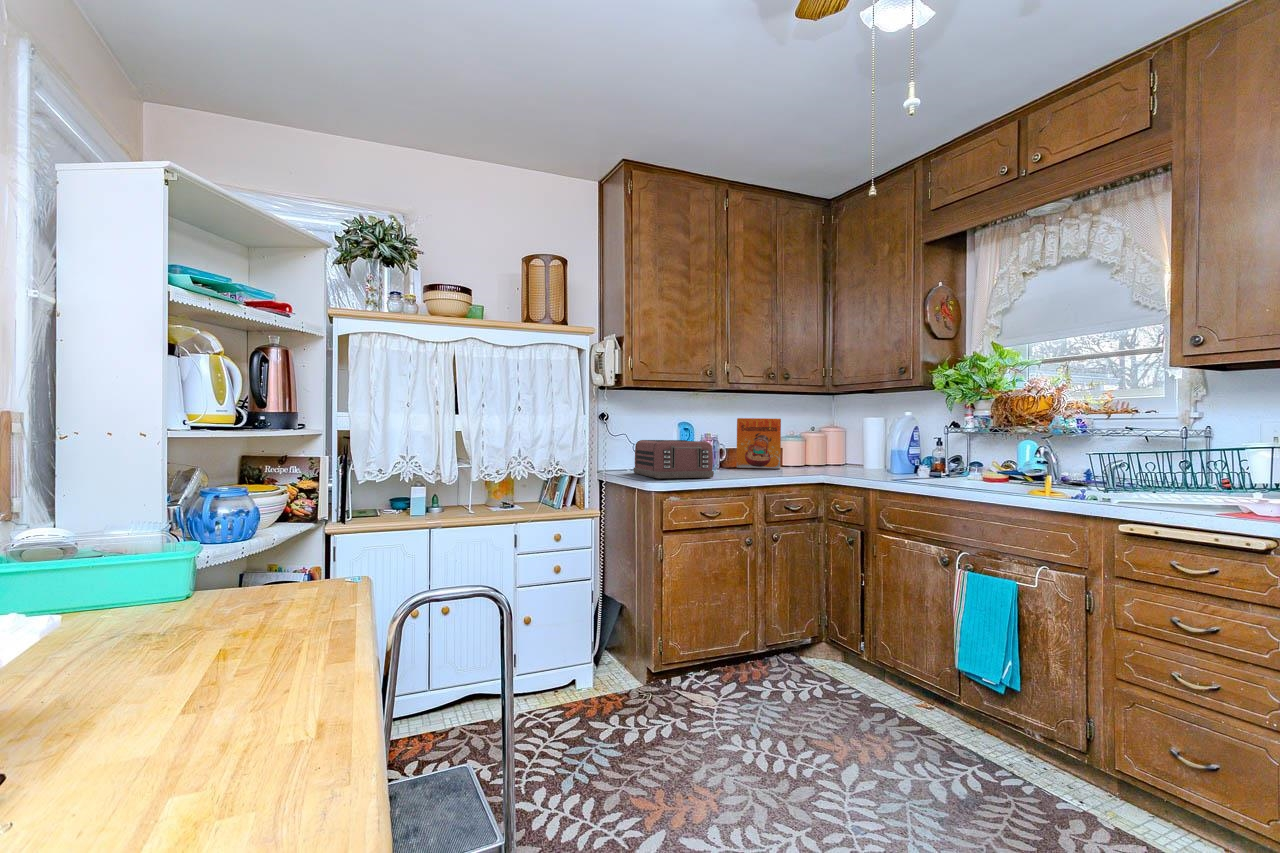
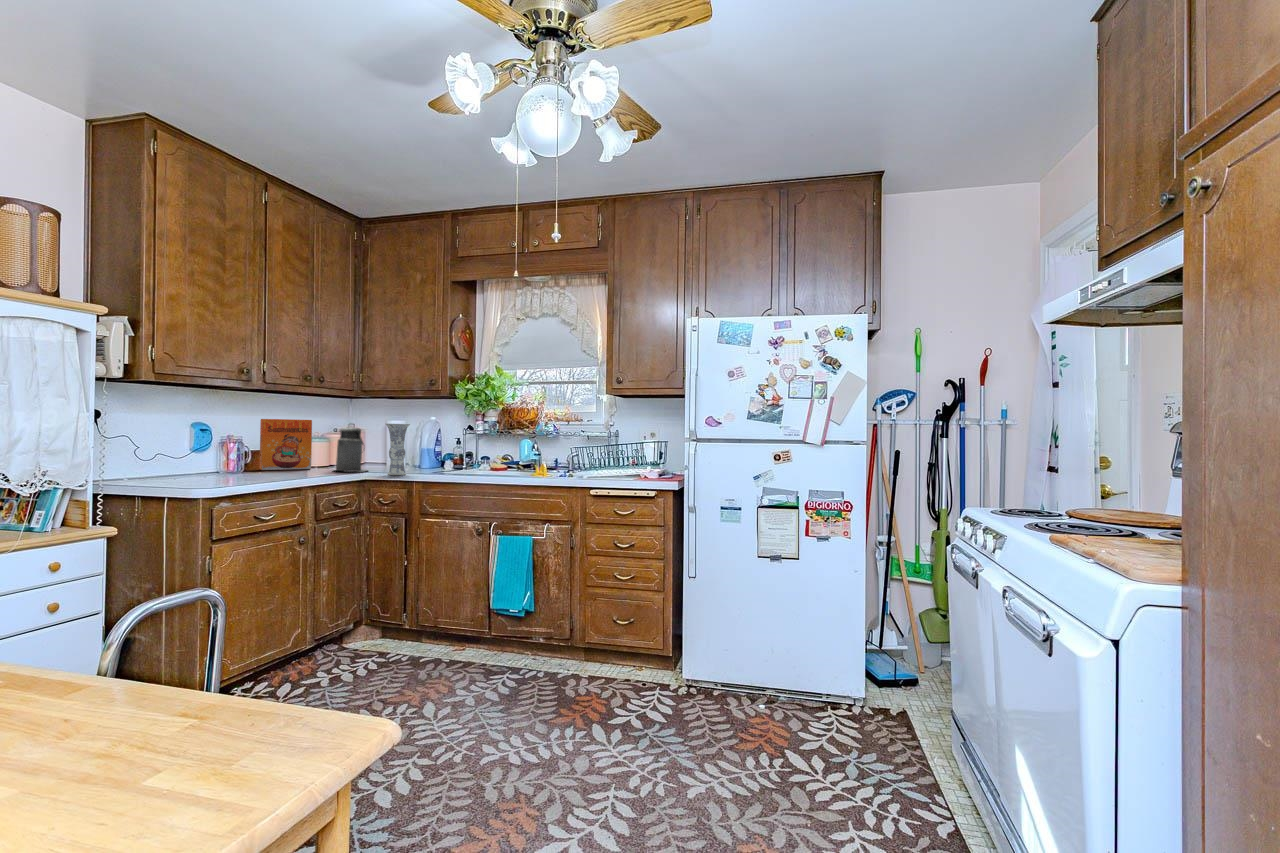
vase: none [844,421,873,480] -> present [386,424,410,475]
canister: none [796,422,834,474] -> present [336,427,367,472]
toaster: present [633,440,714,478] -> none [142,443,257,485]

